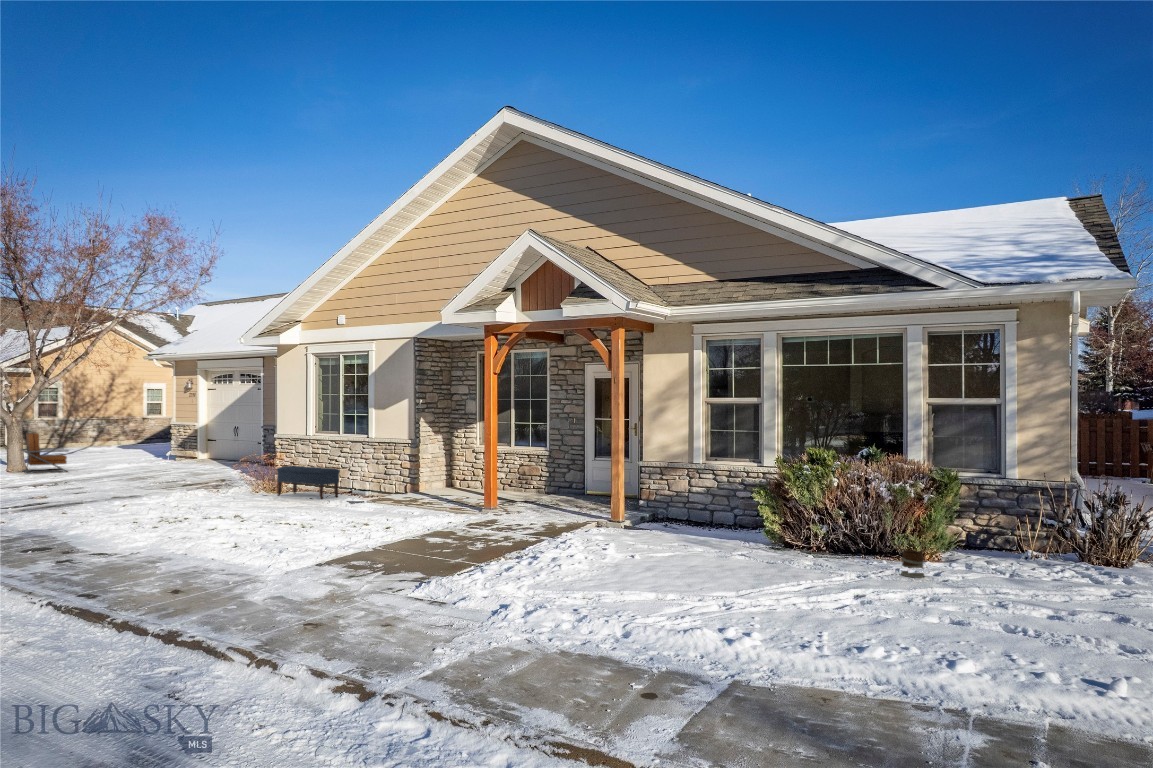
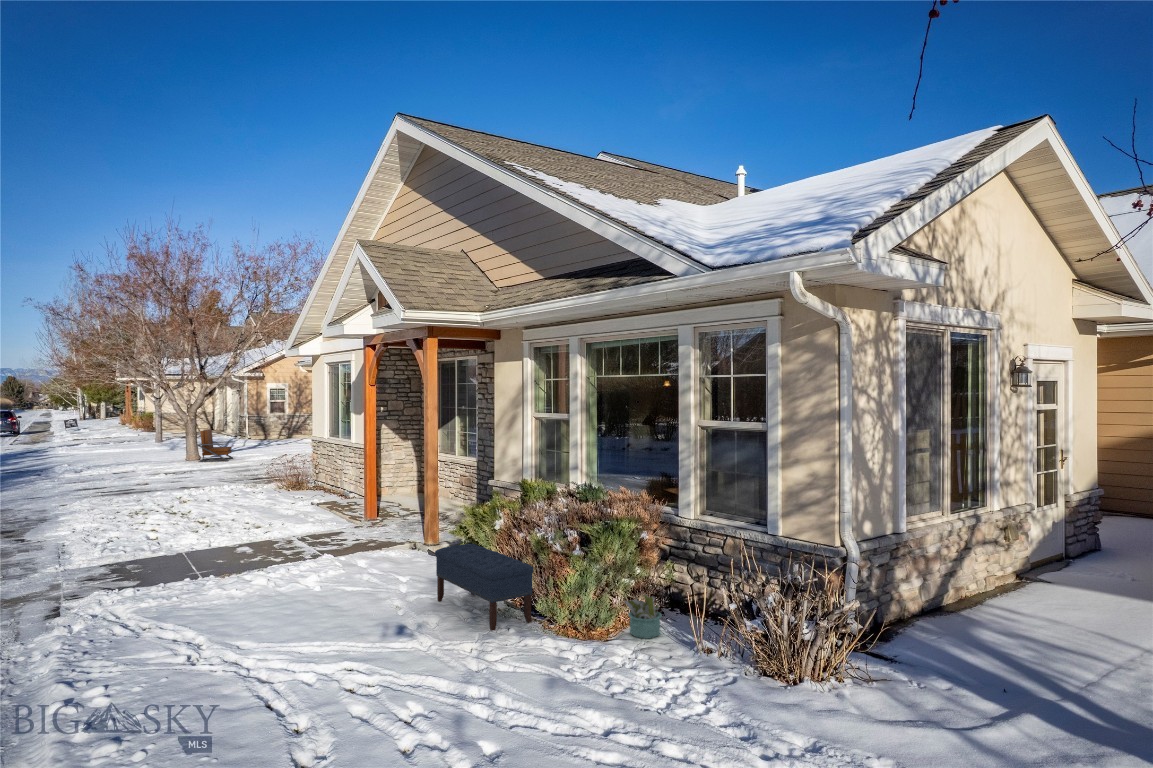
bench: present [277,466,340,499] -> present [435,544,534,631]
decorative plant: none [945,535,984,569] -> present [625,594,662,639]
wooden bucket: present [901,549,924,578] -> none [532,594,557,644]

